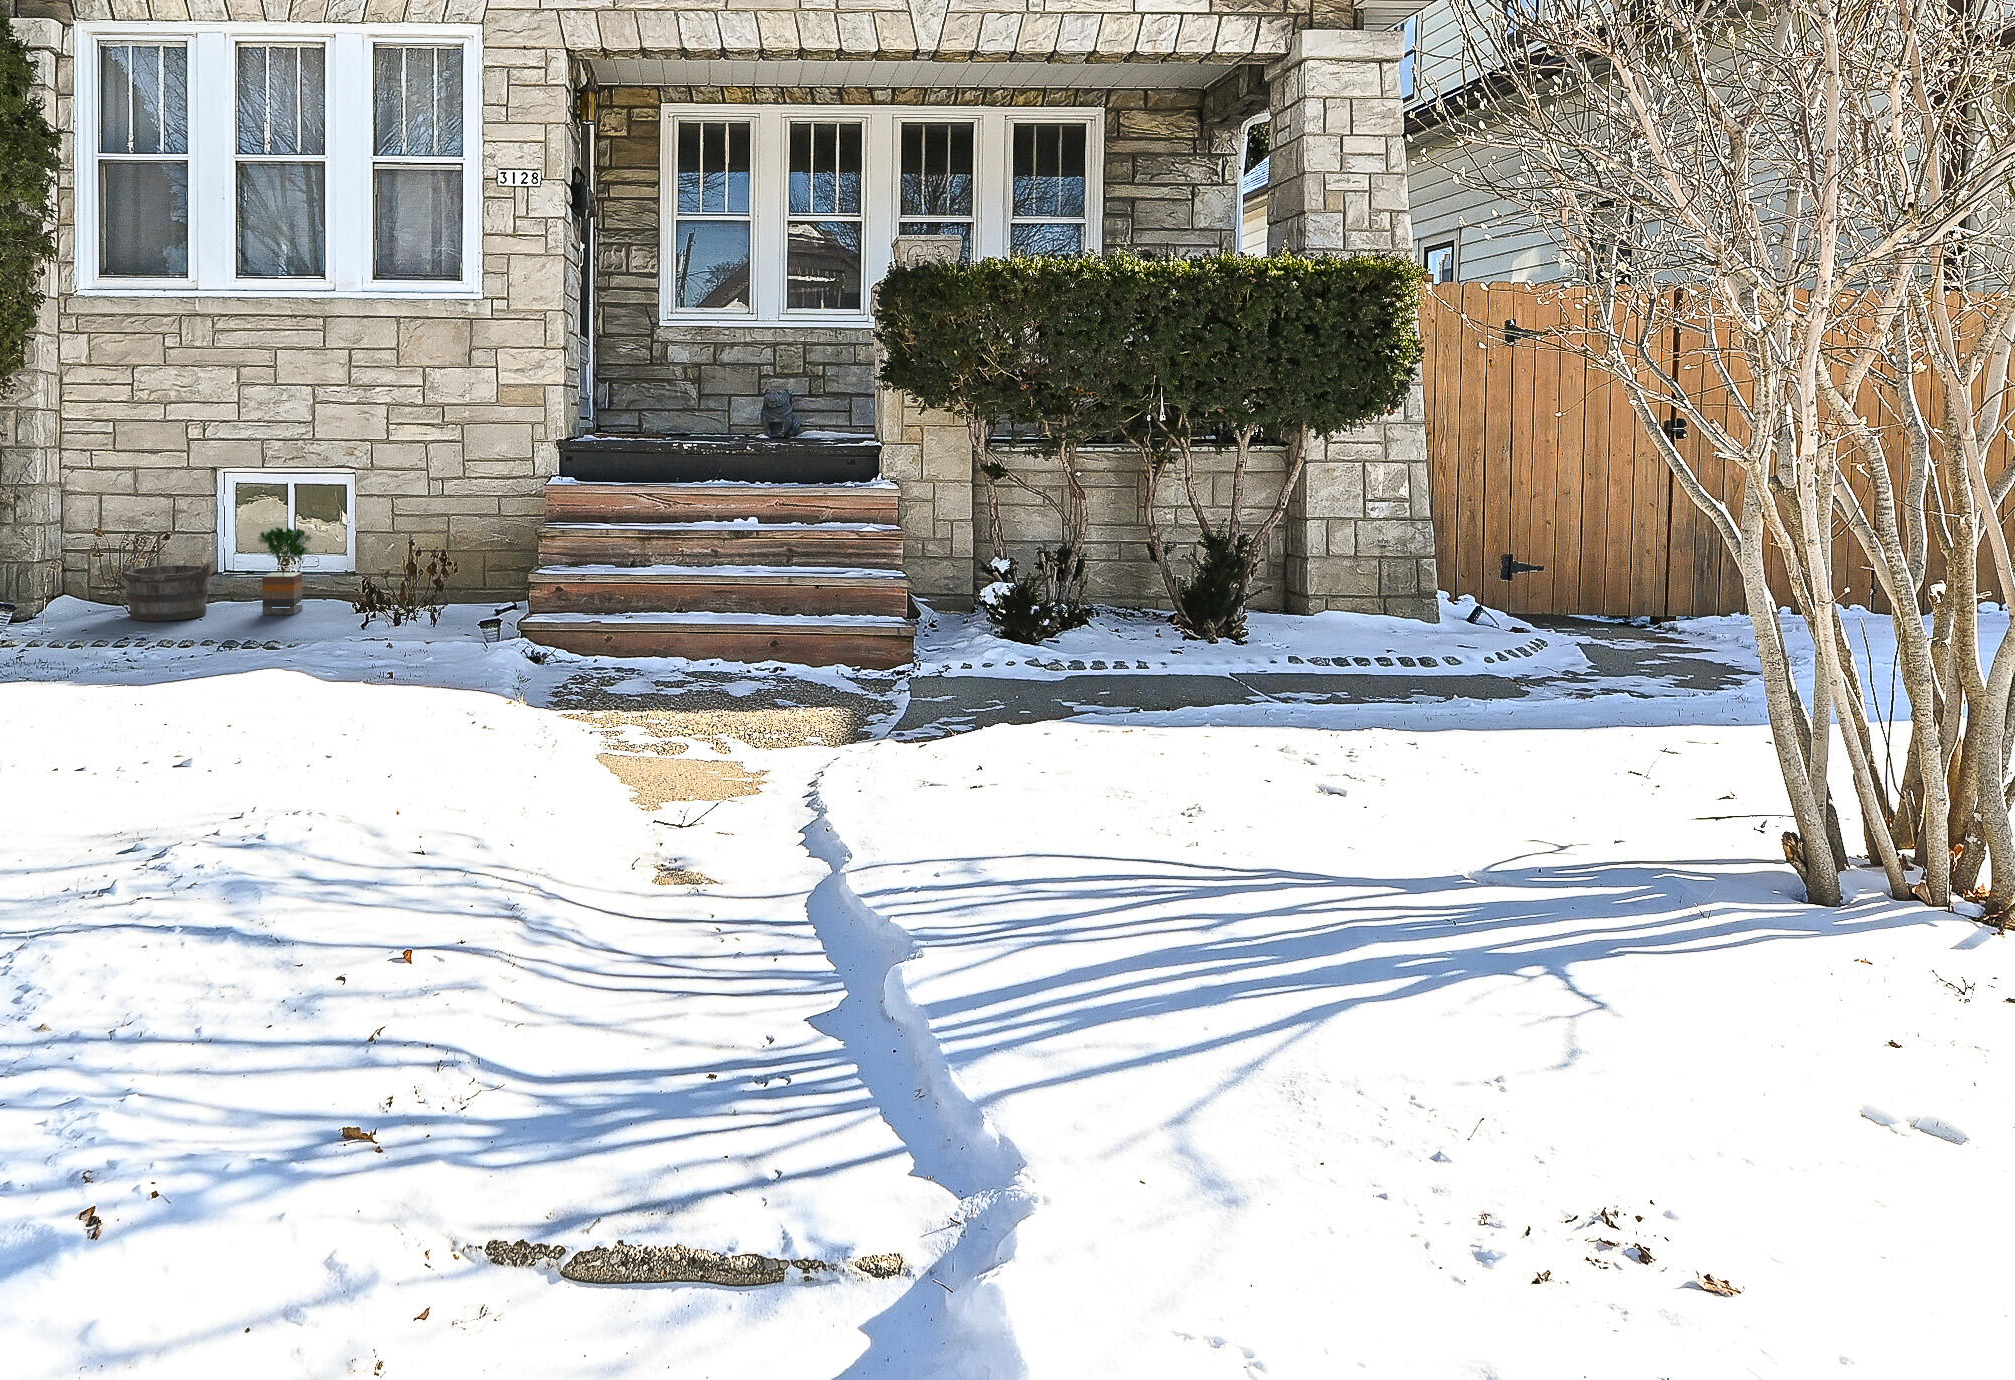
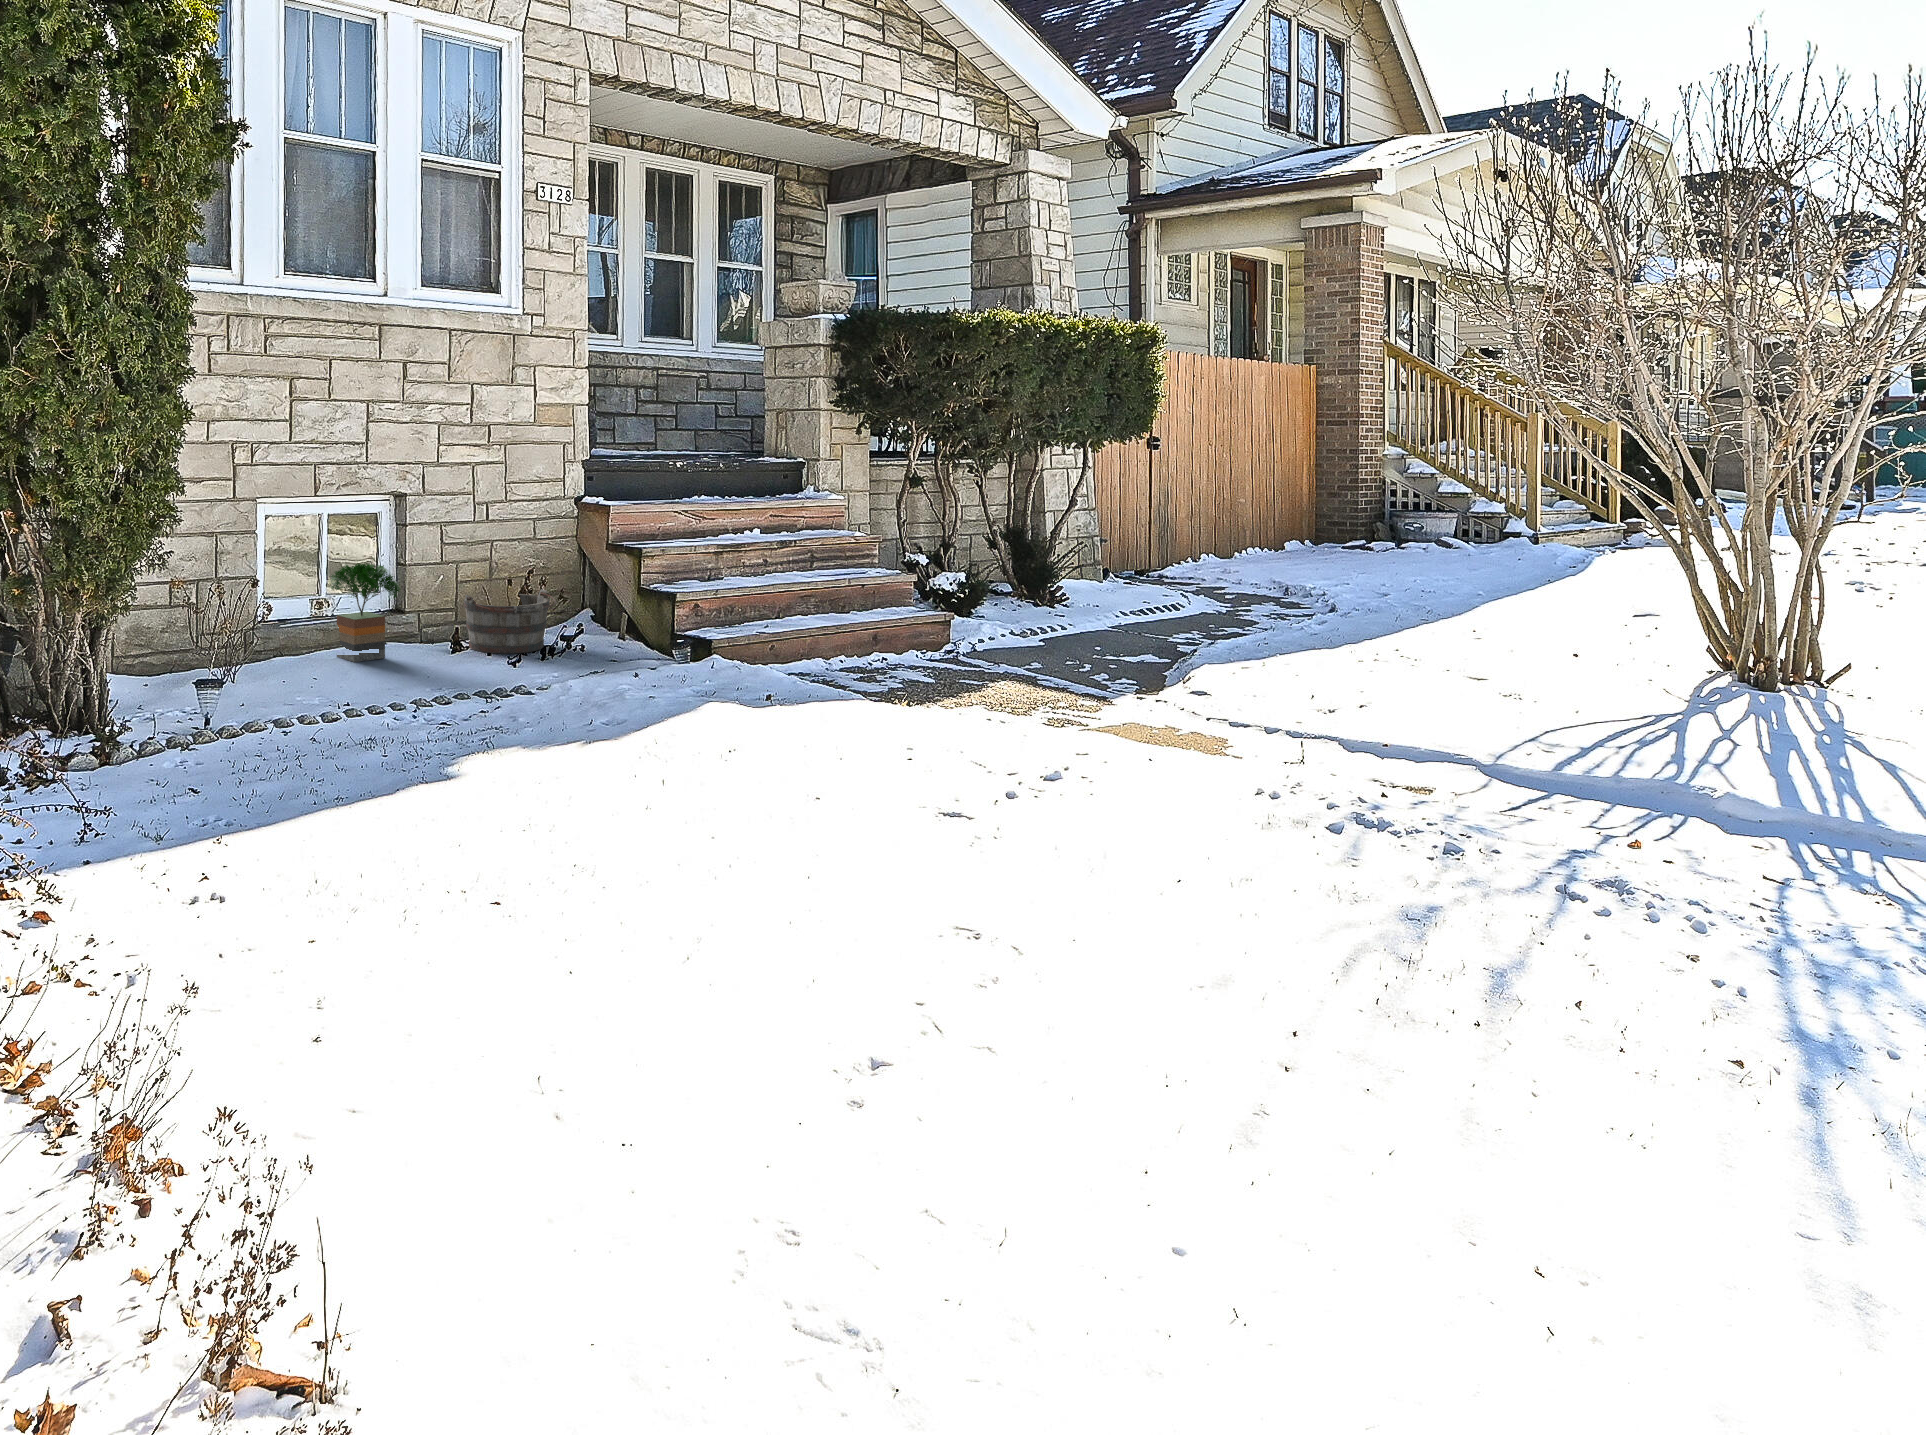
bucket: present [118,563,212,621] -> present [464,589,556,654]

